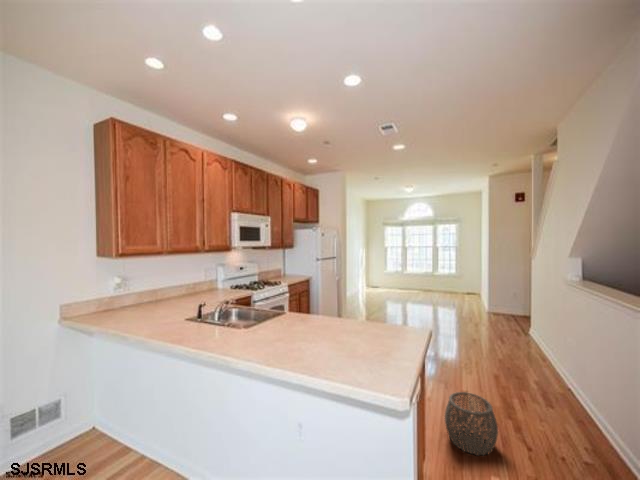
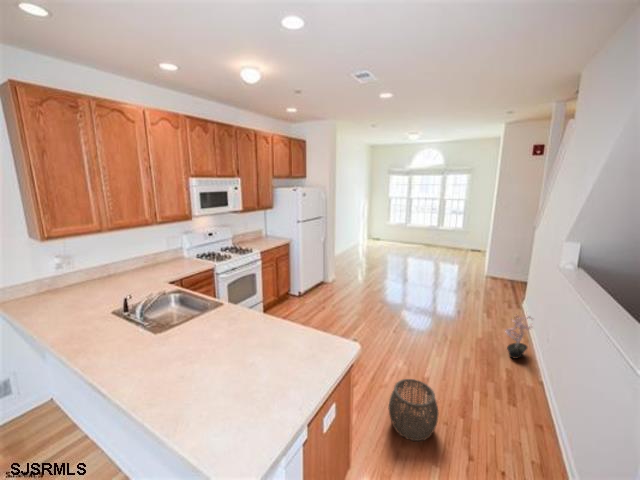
potted plant: none [527,334,559,379] -> present [505,316,532,359]

